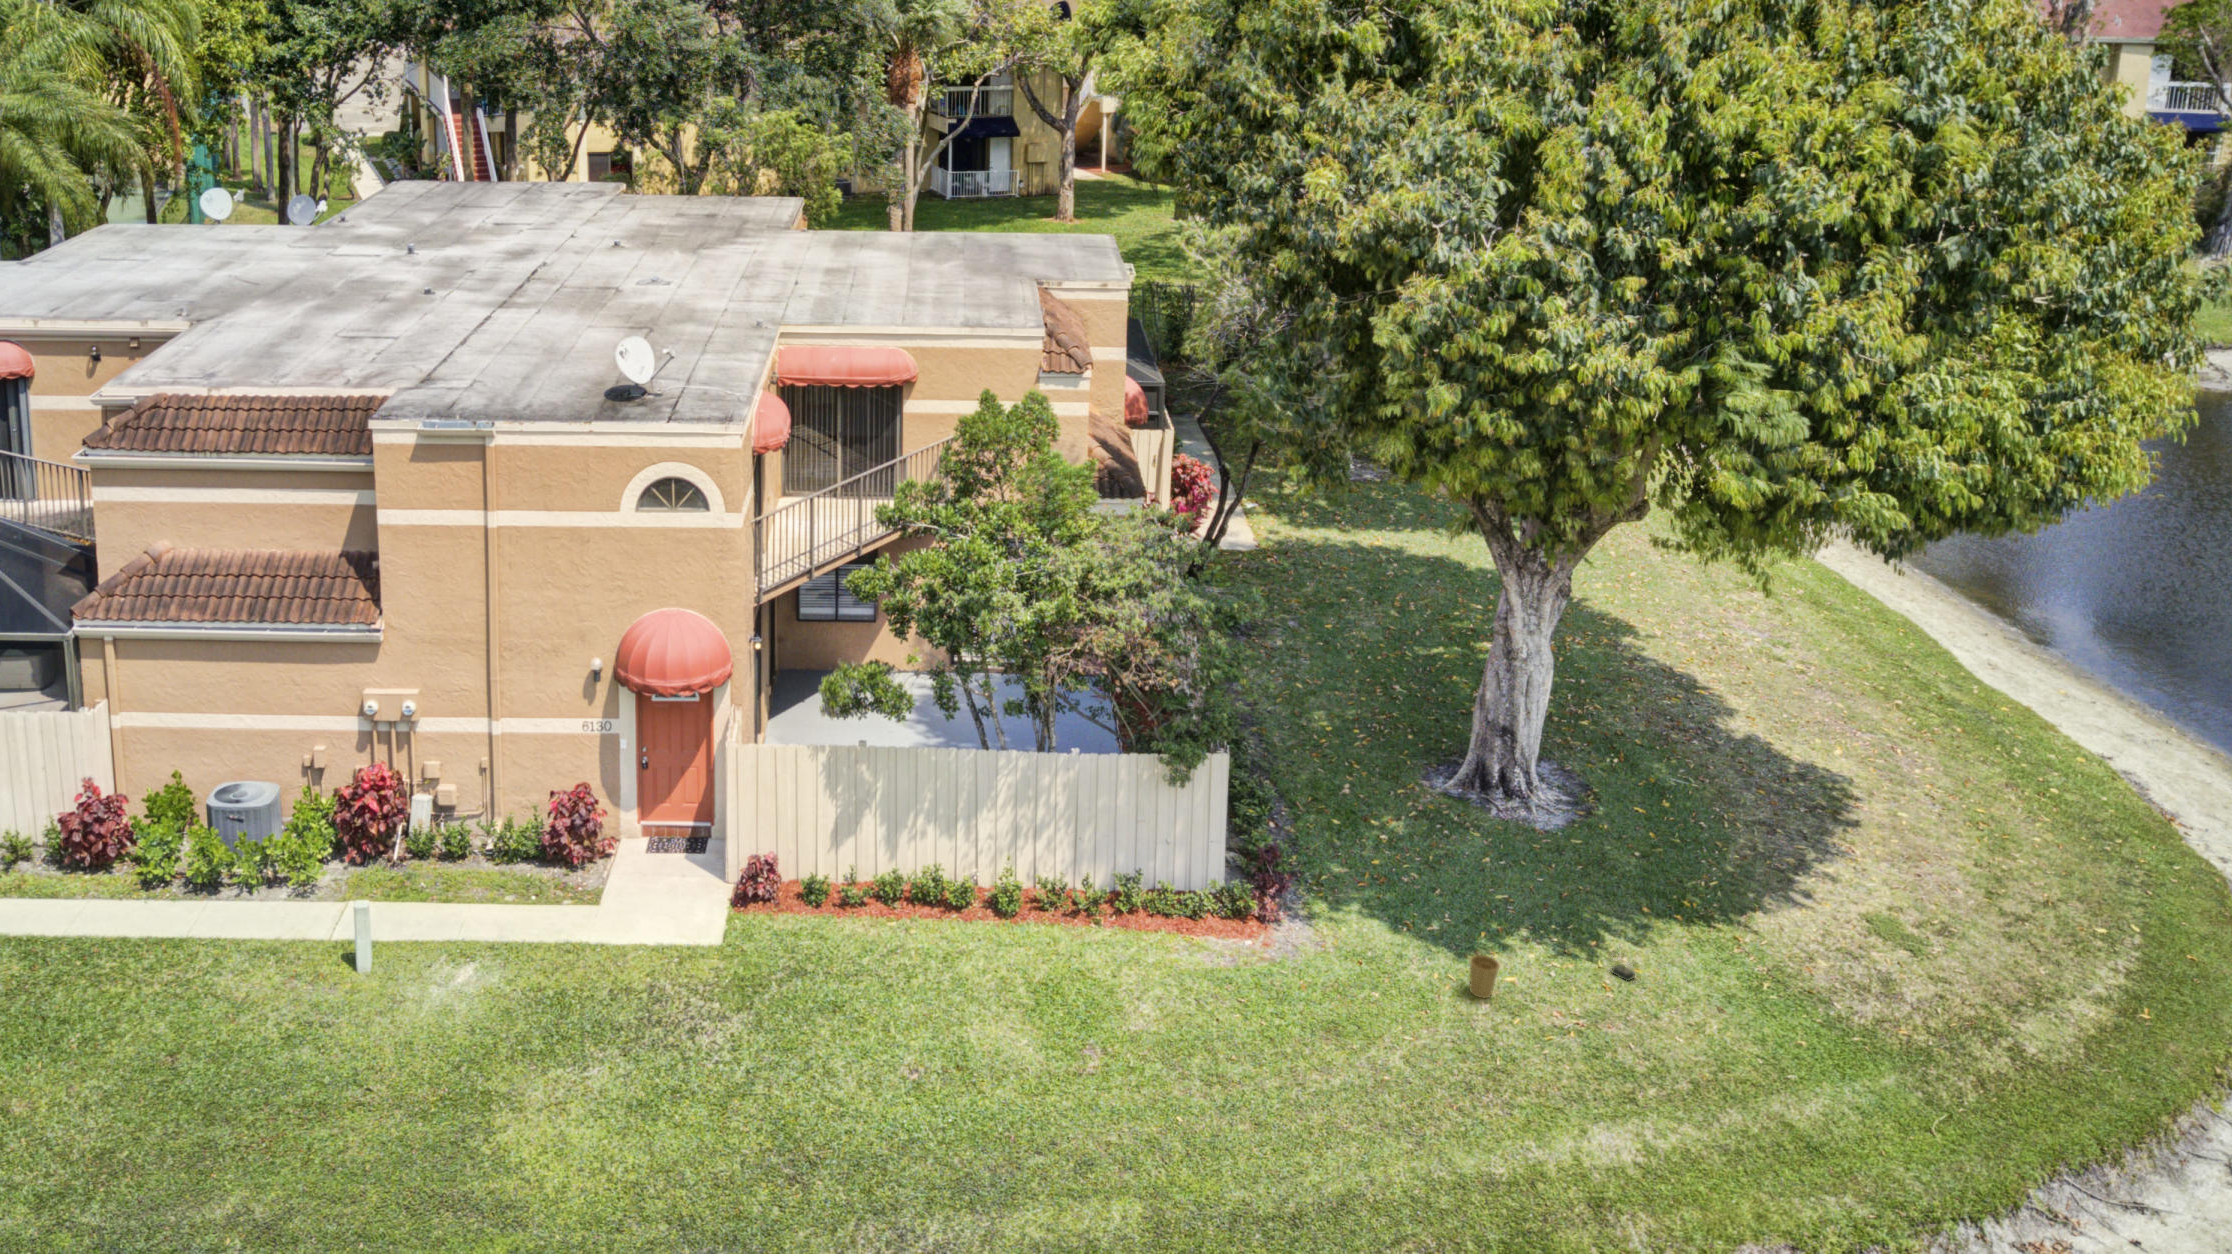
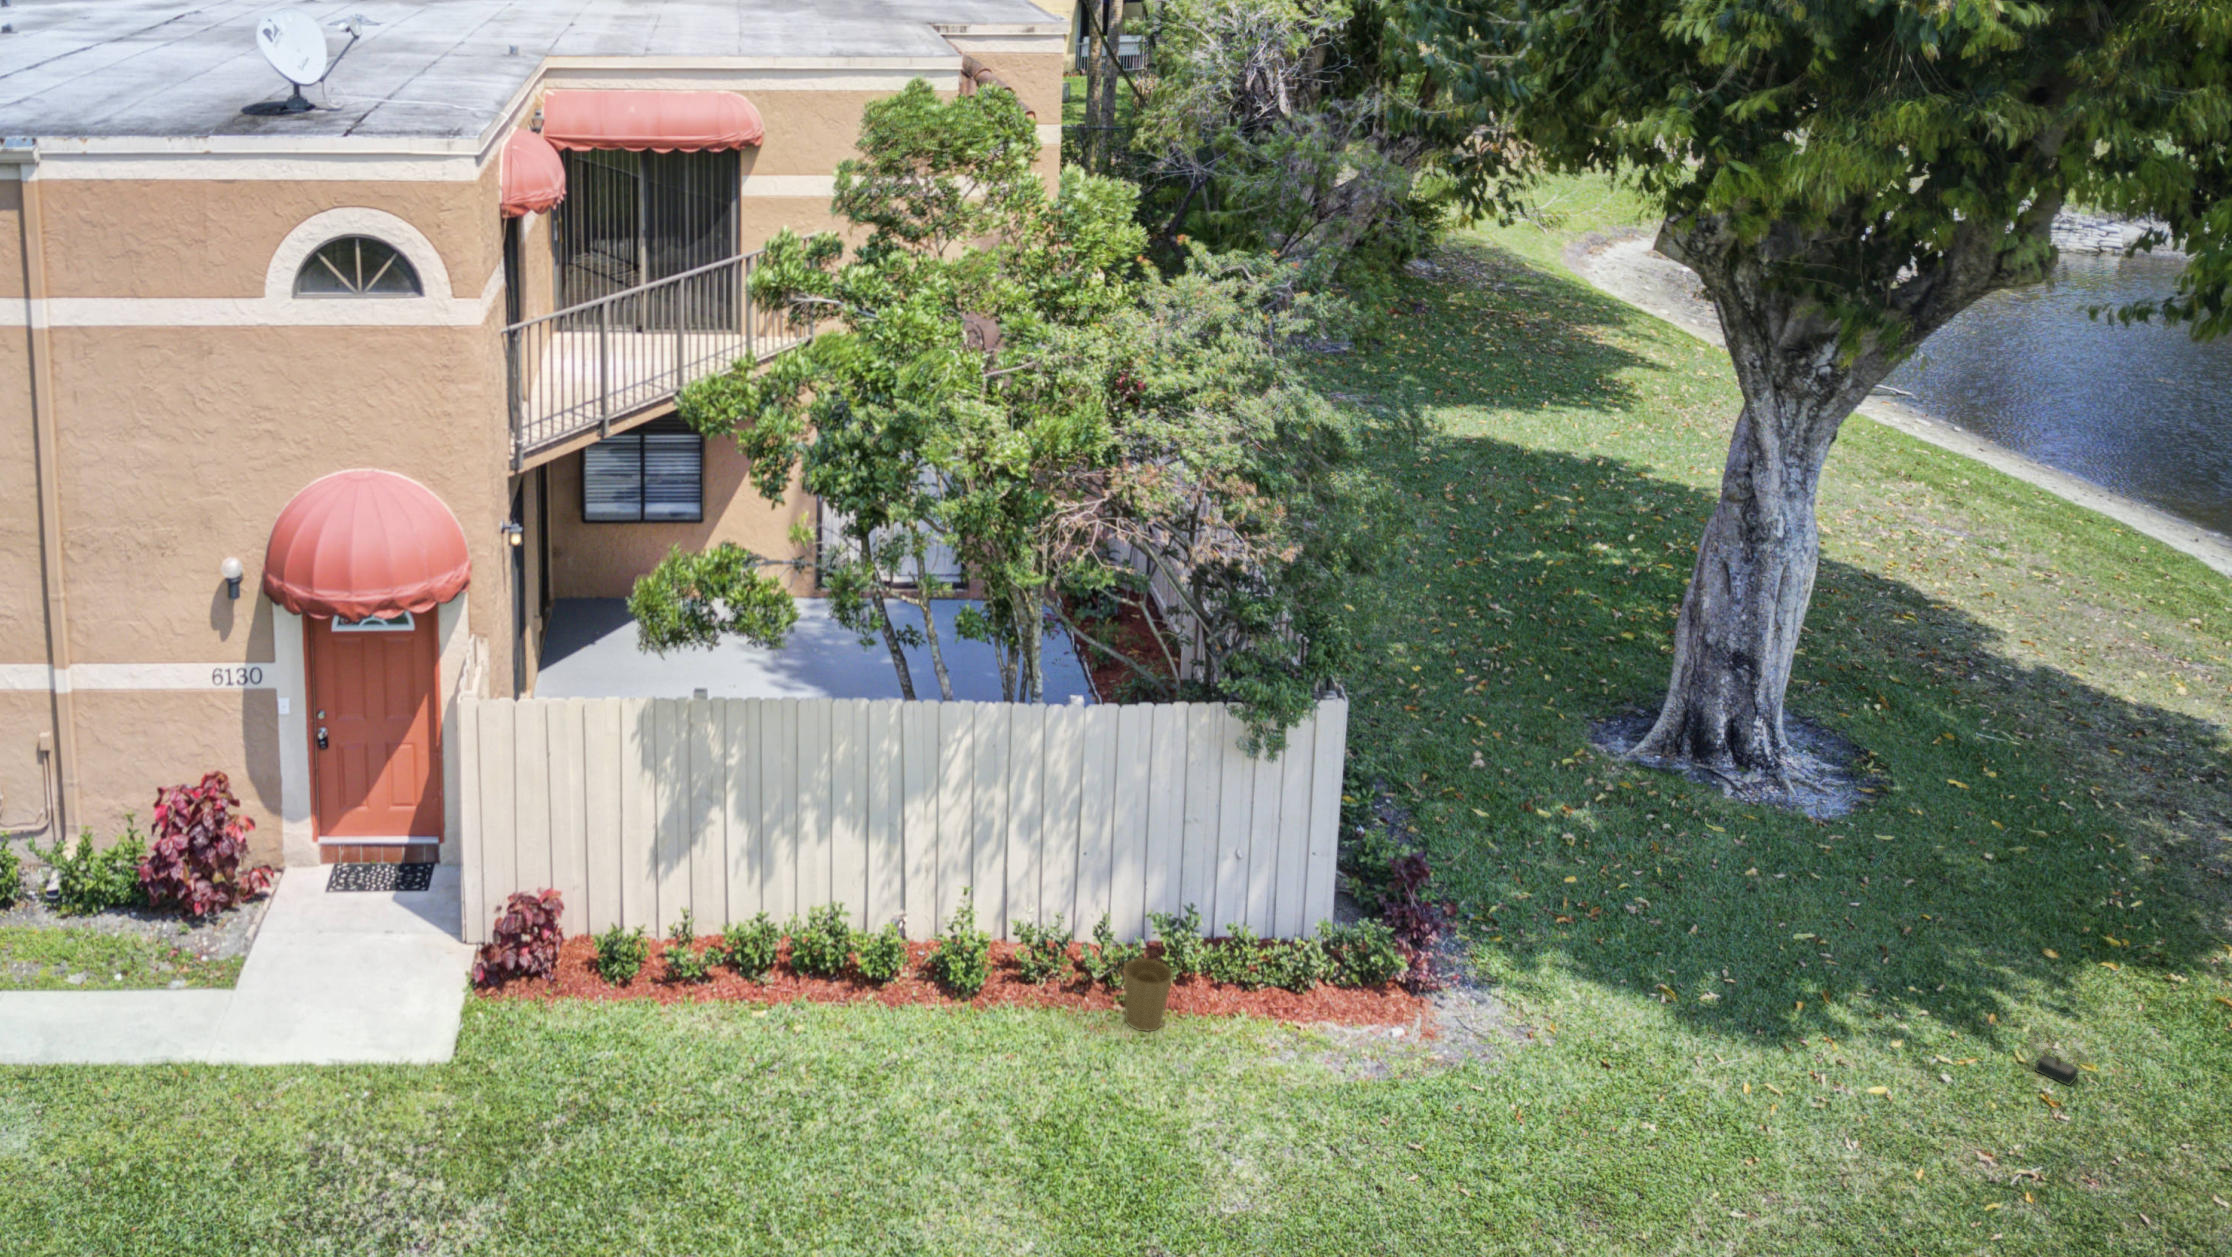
basket: present [1470,954,1499,998] -> present [1124,951,1173,1031]

